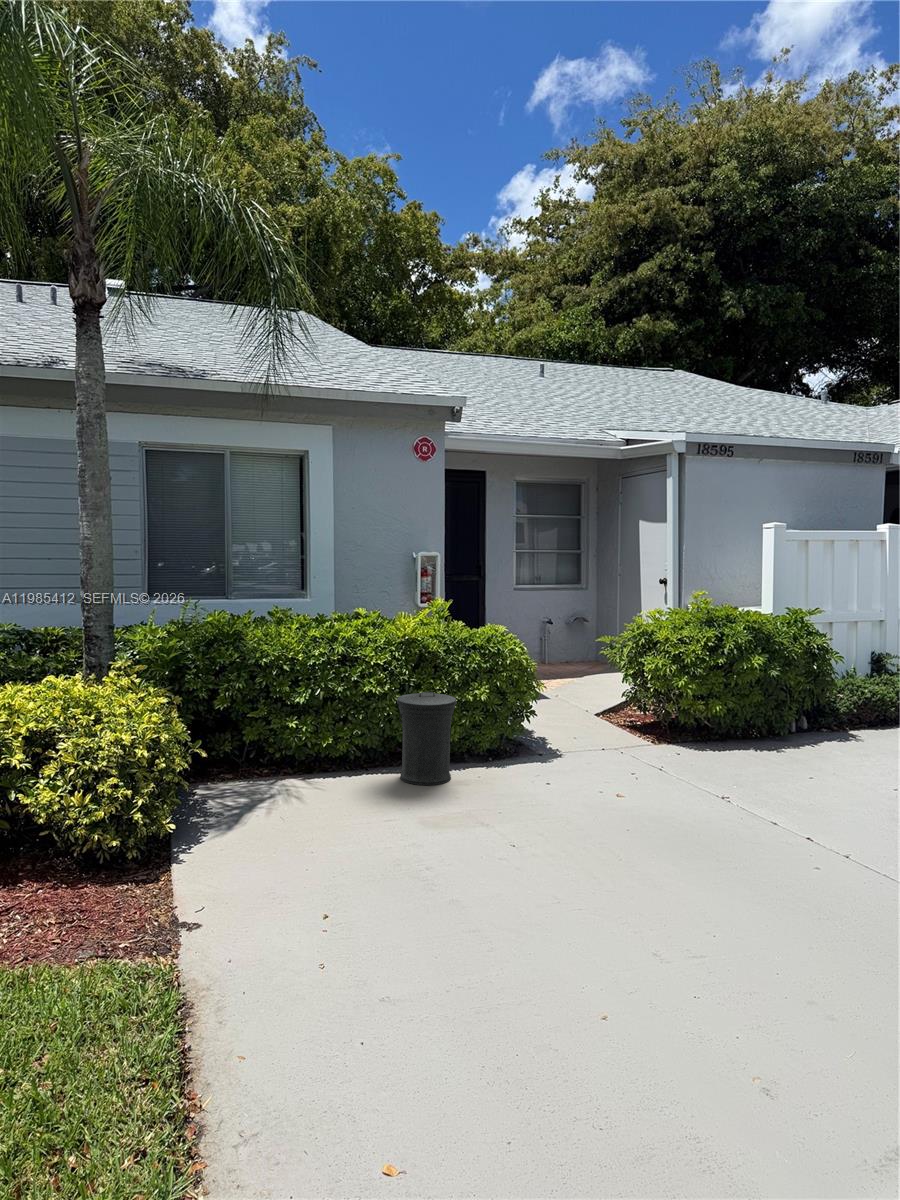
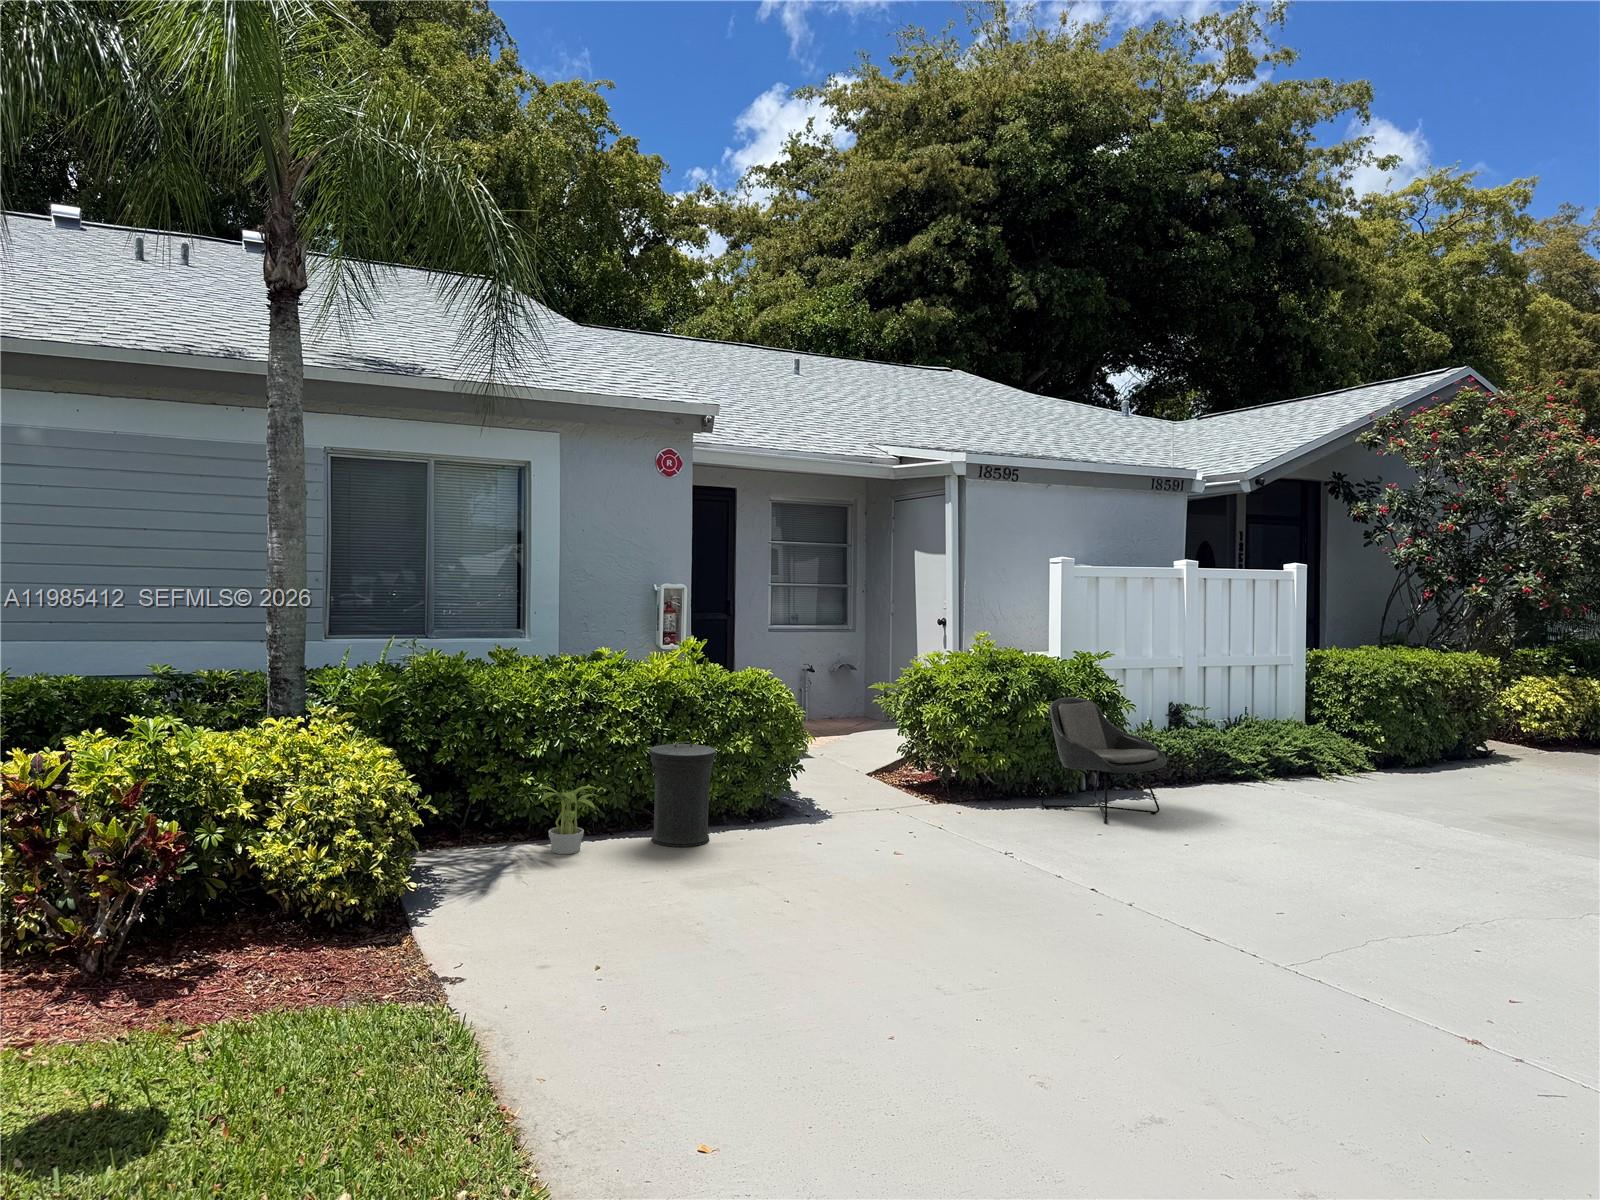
lounge chair: none [754,650,875,767] -> present [1041,697,1167,824]
potted plant: none [294,731,353,791] -> present [533,786,599,854]

